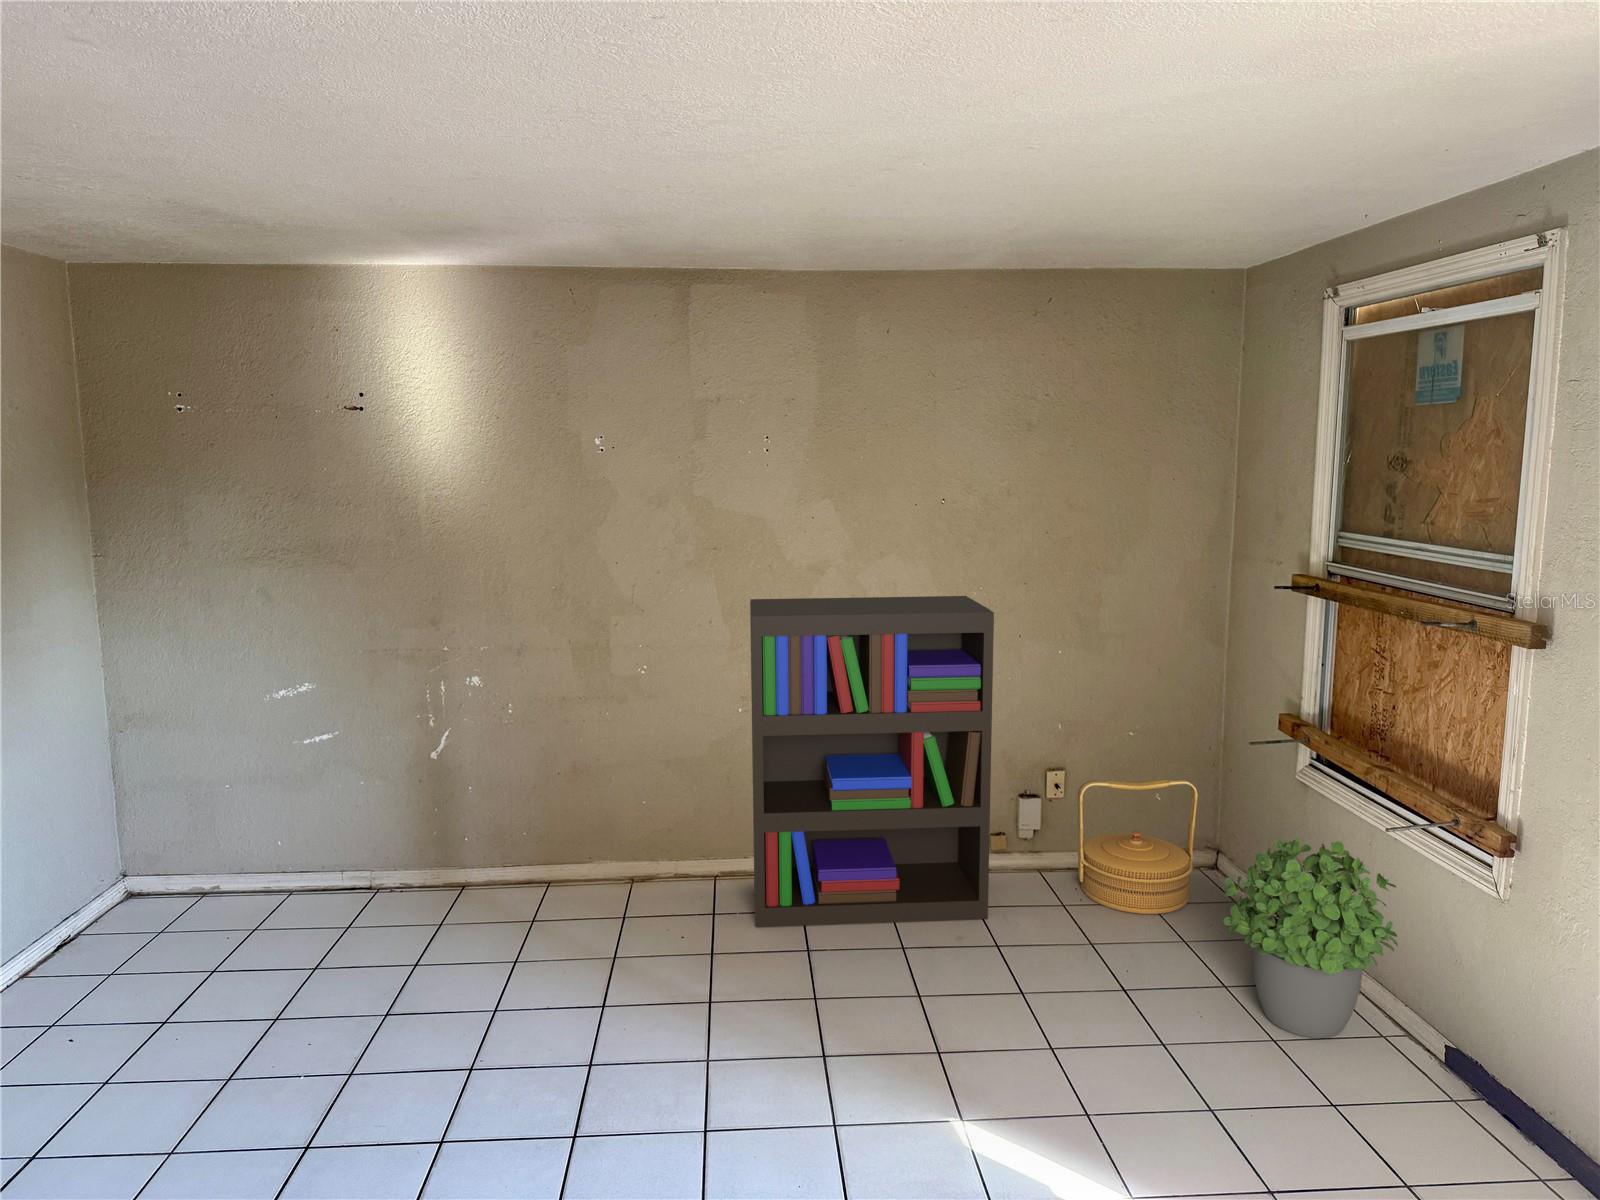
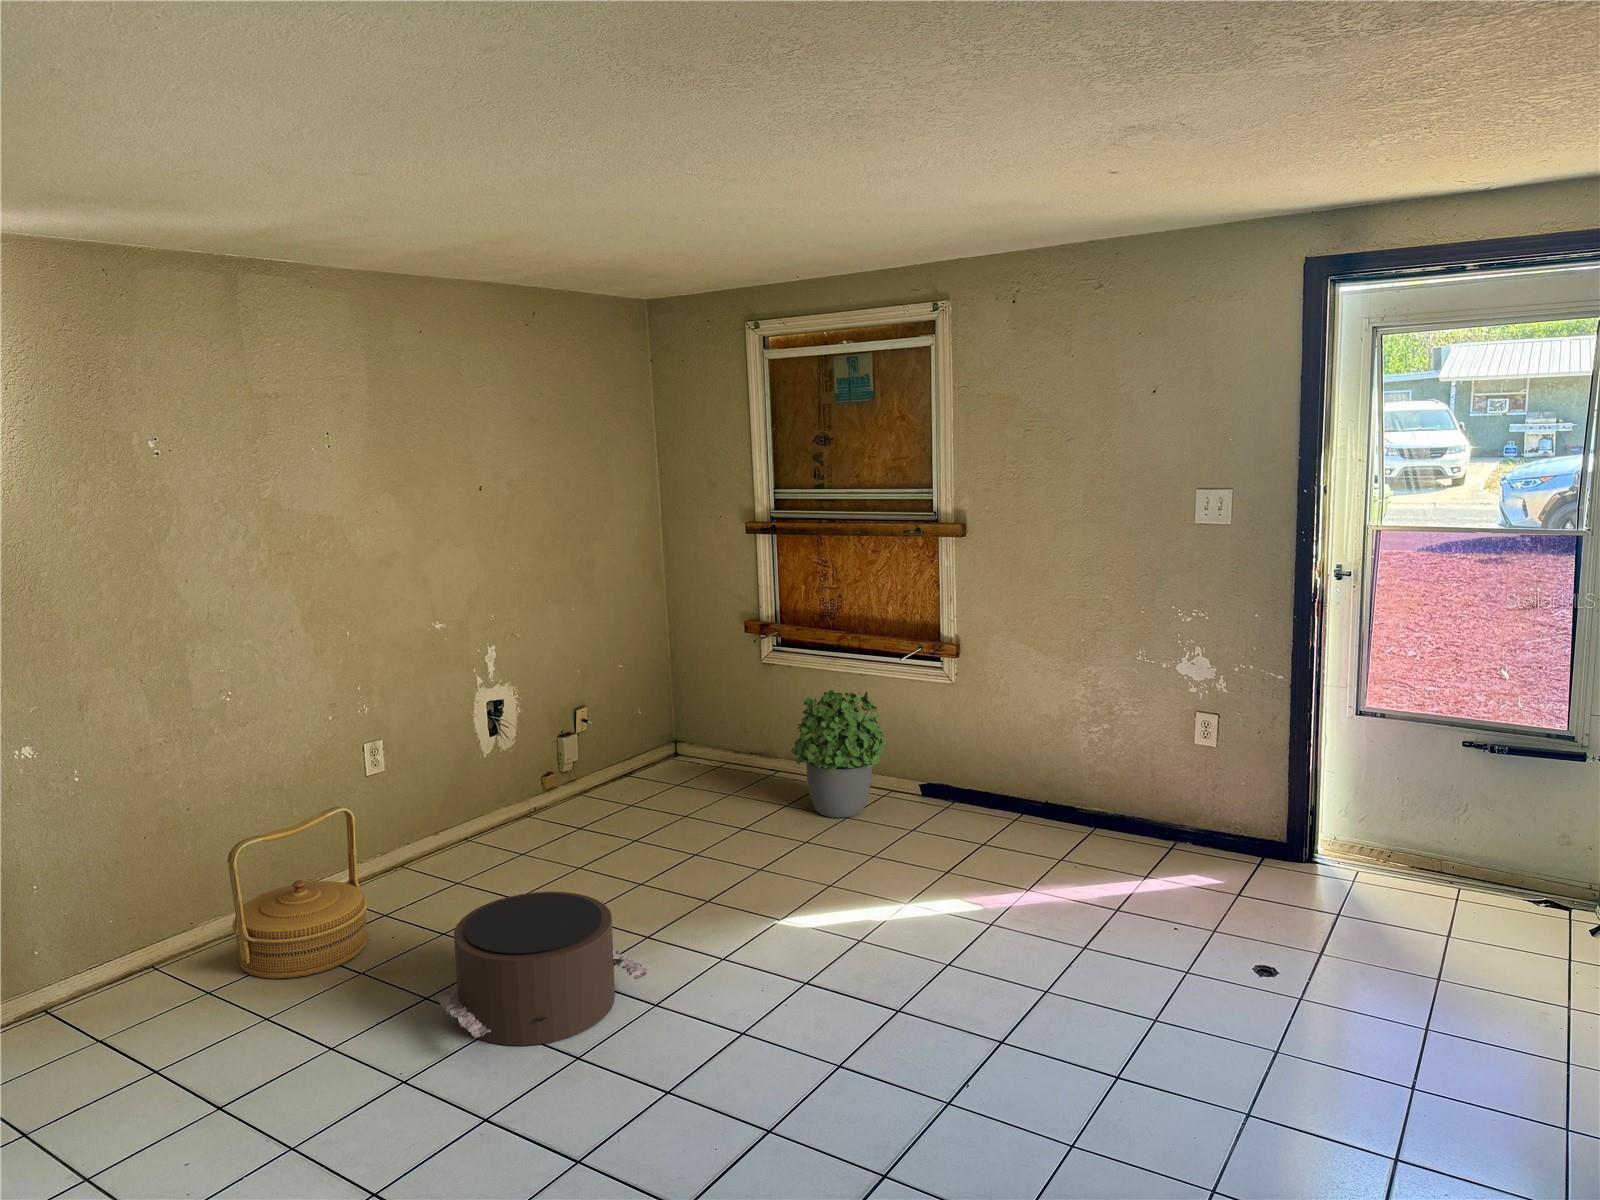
bookshelf: present [750,596,994,927] -> none [347,564,604,914]
woven basket: present [1078,779,1198,914] -> present [227,807,368,979]
pouf: none [539,924,760,1095] -> present [437,892,650,1046]

